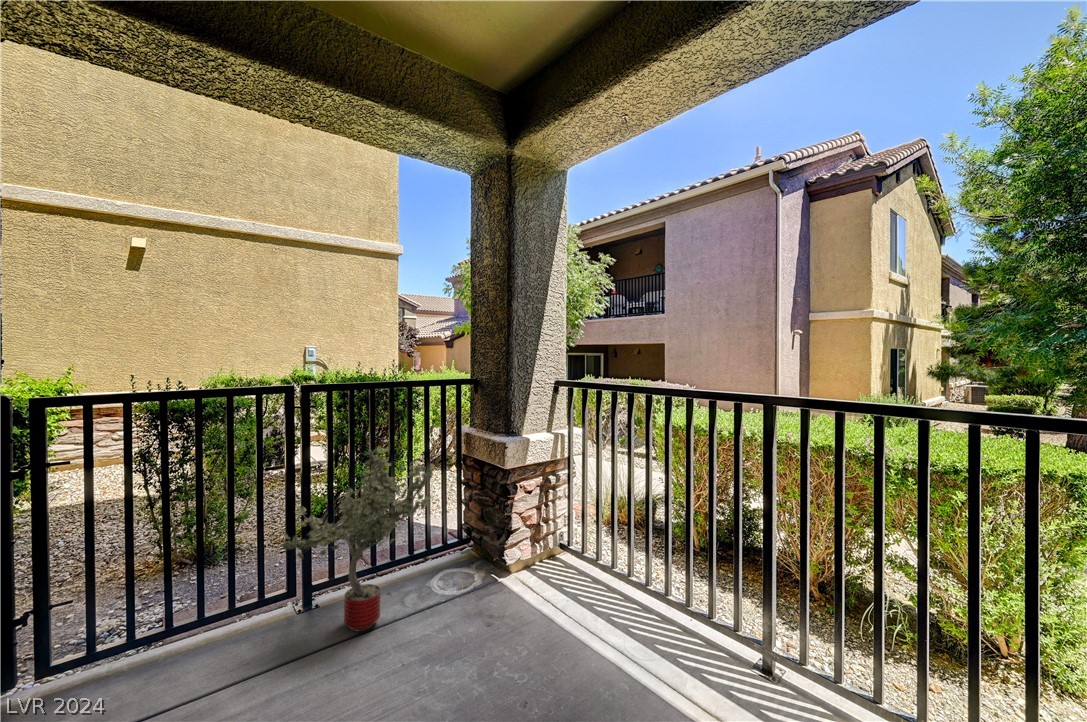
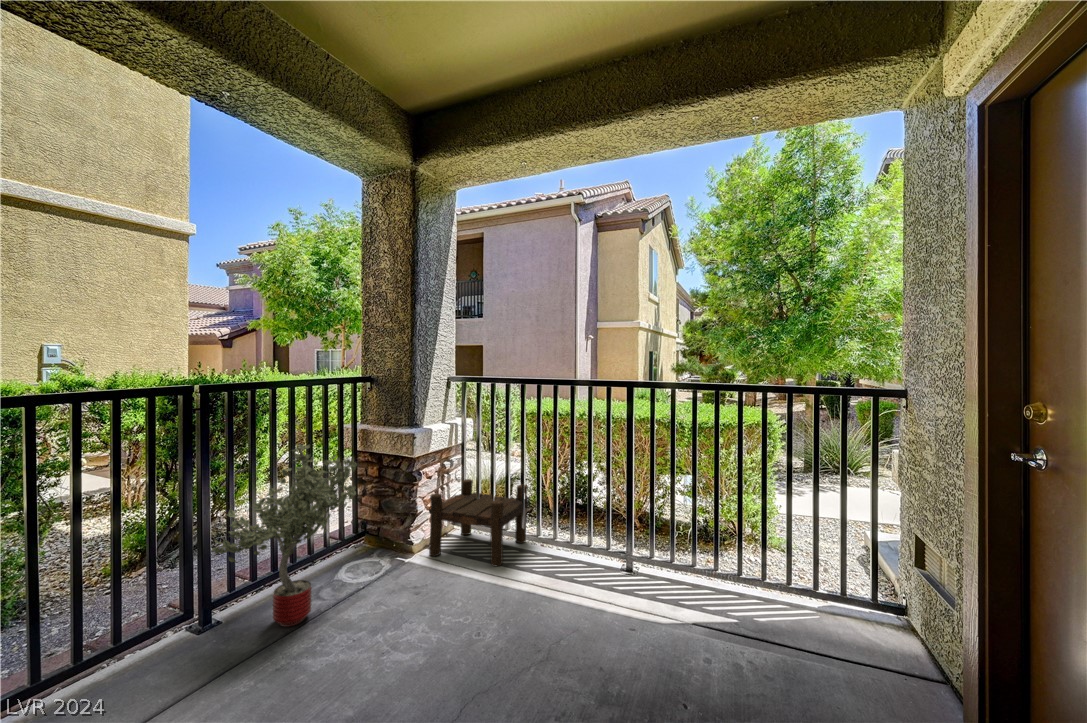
stool: none [523,498,641,613] -> present [429,479,528,566]

